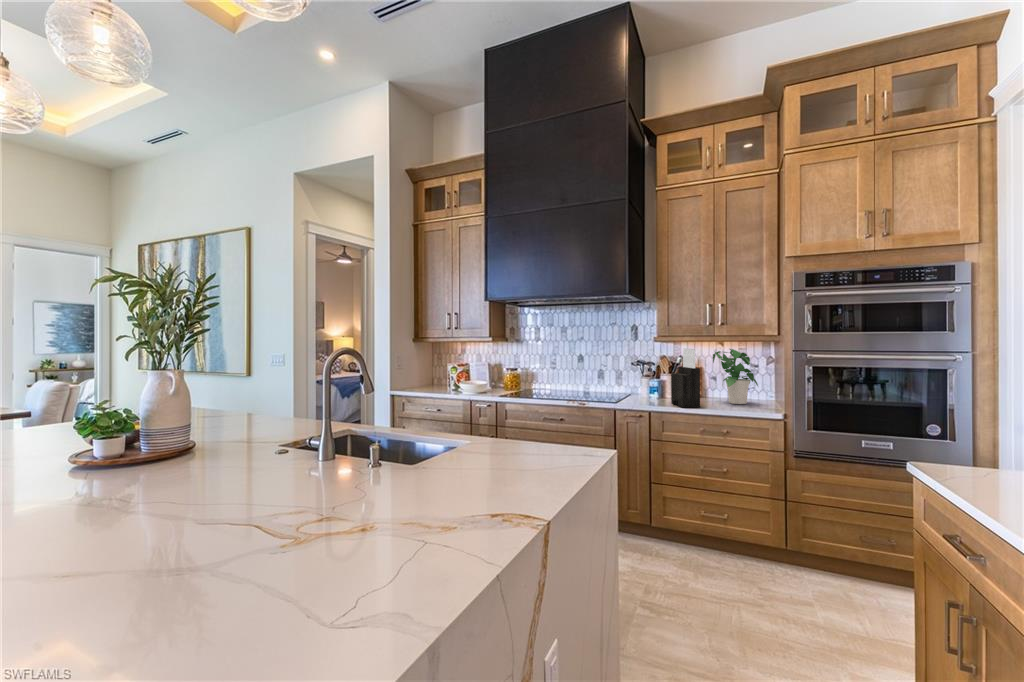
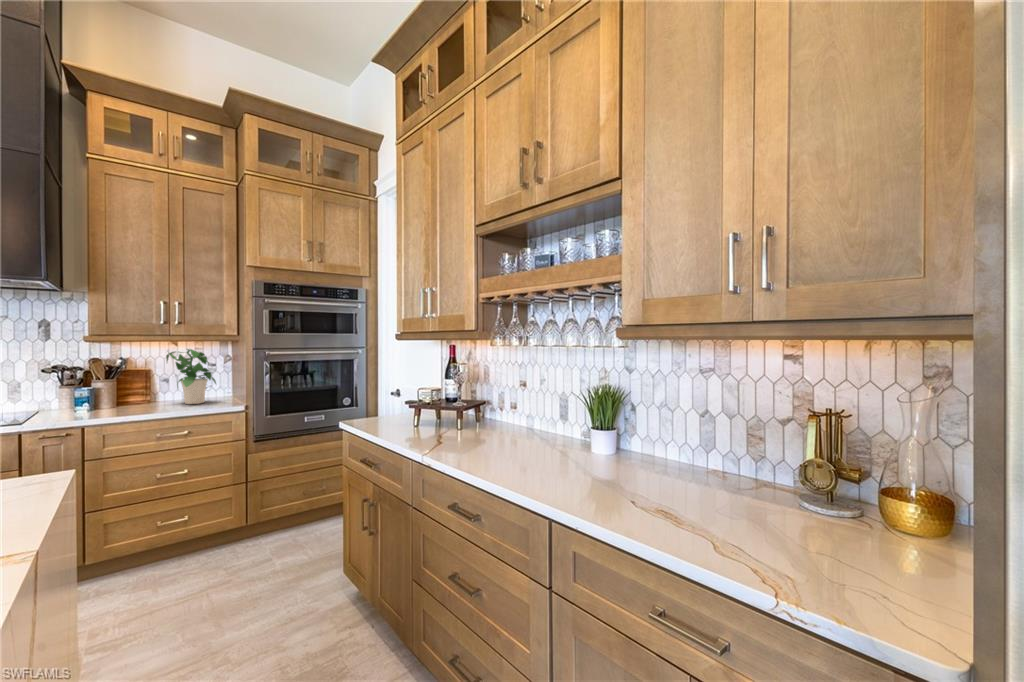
knife block: present [671,348,700,407] -> none [112,349,154,415]

